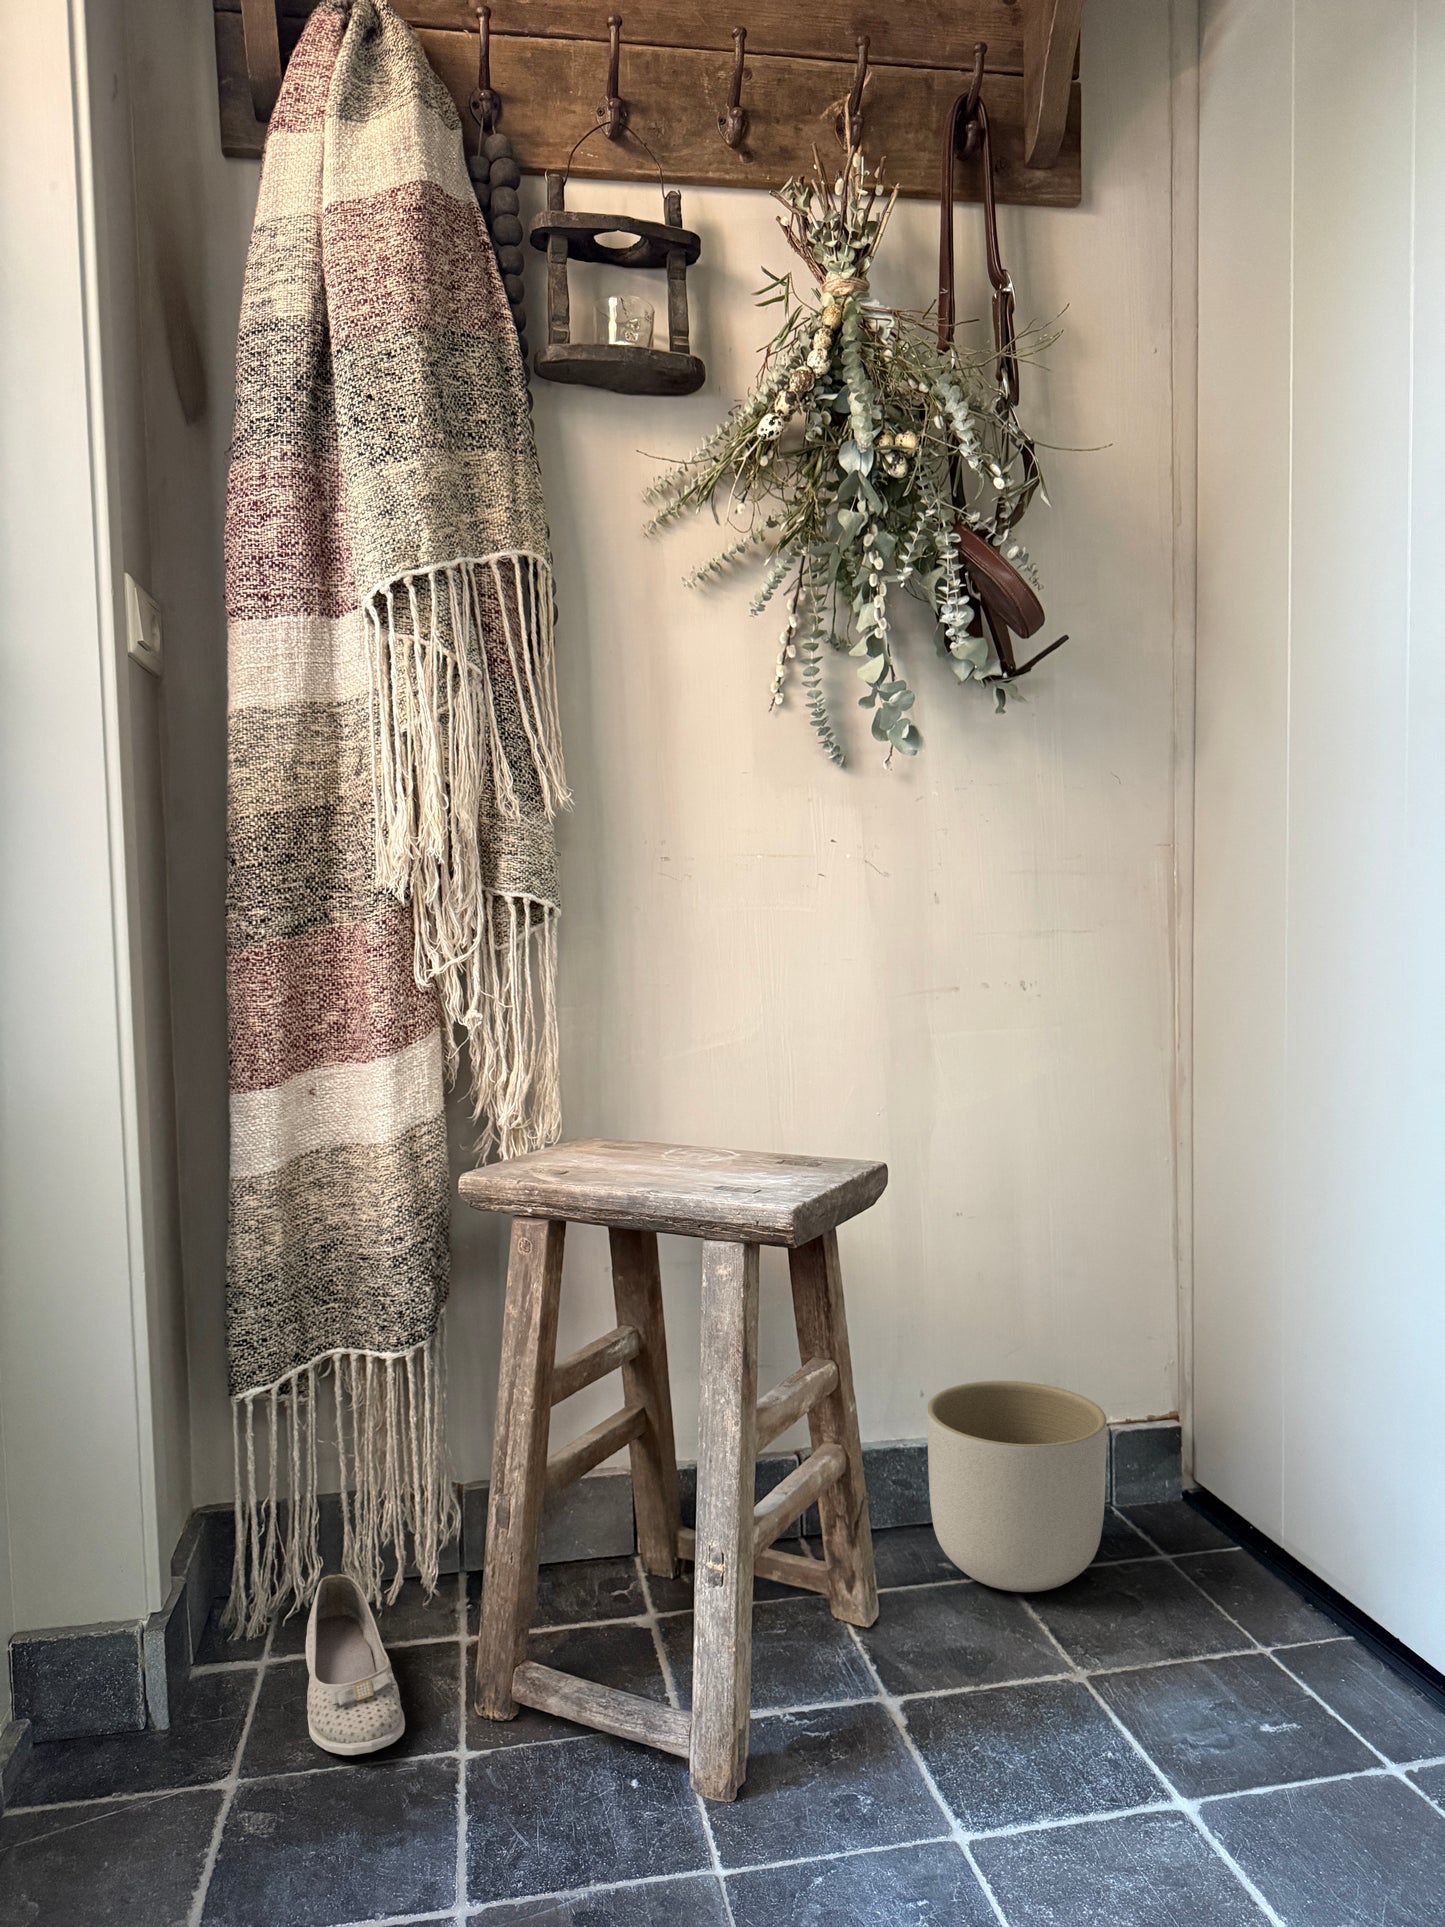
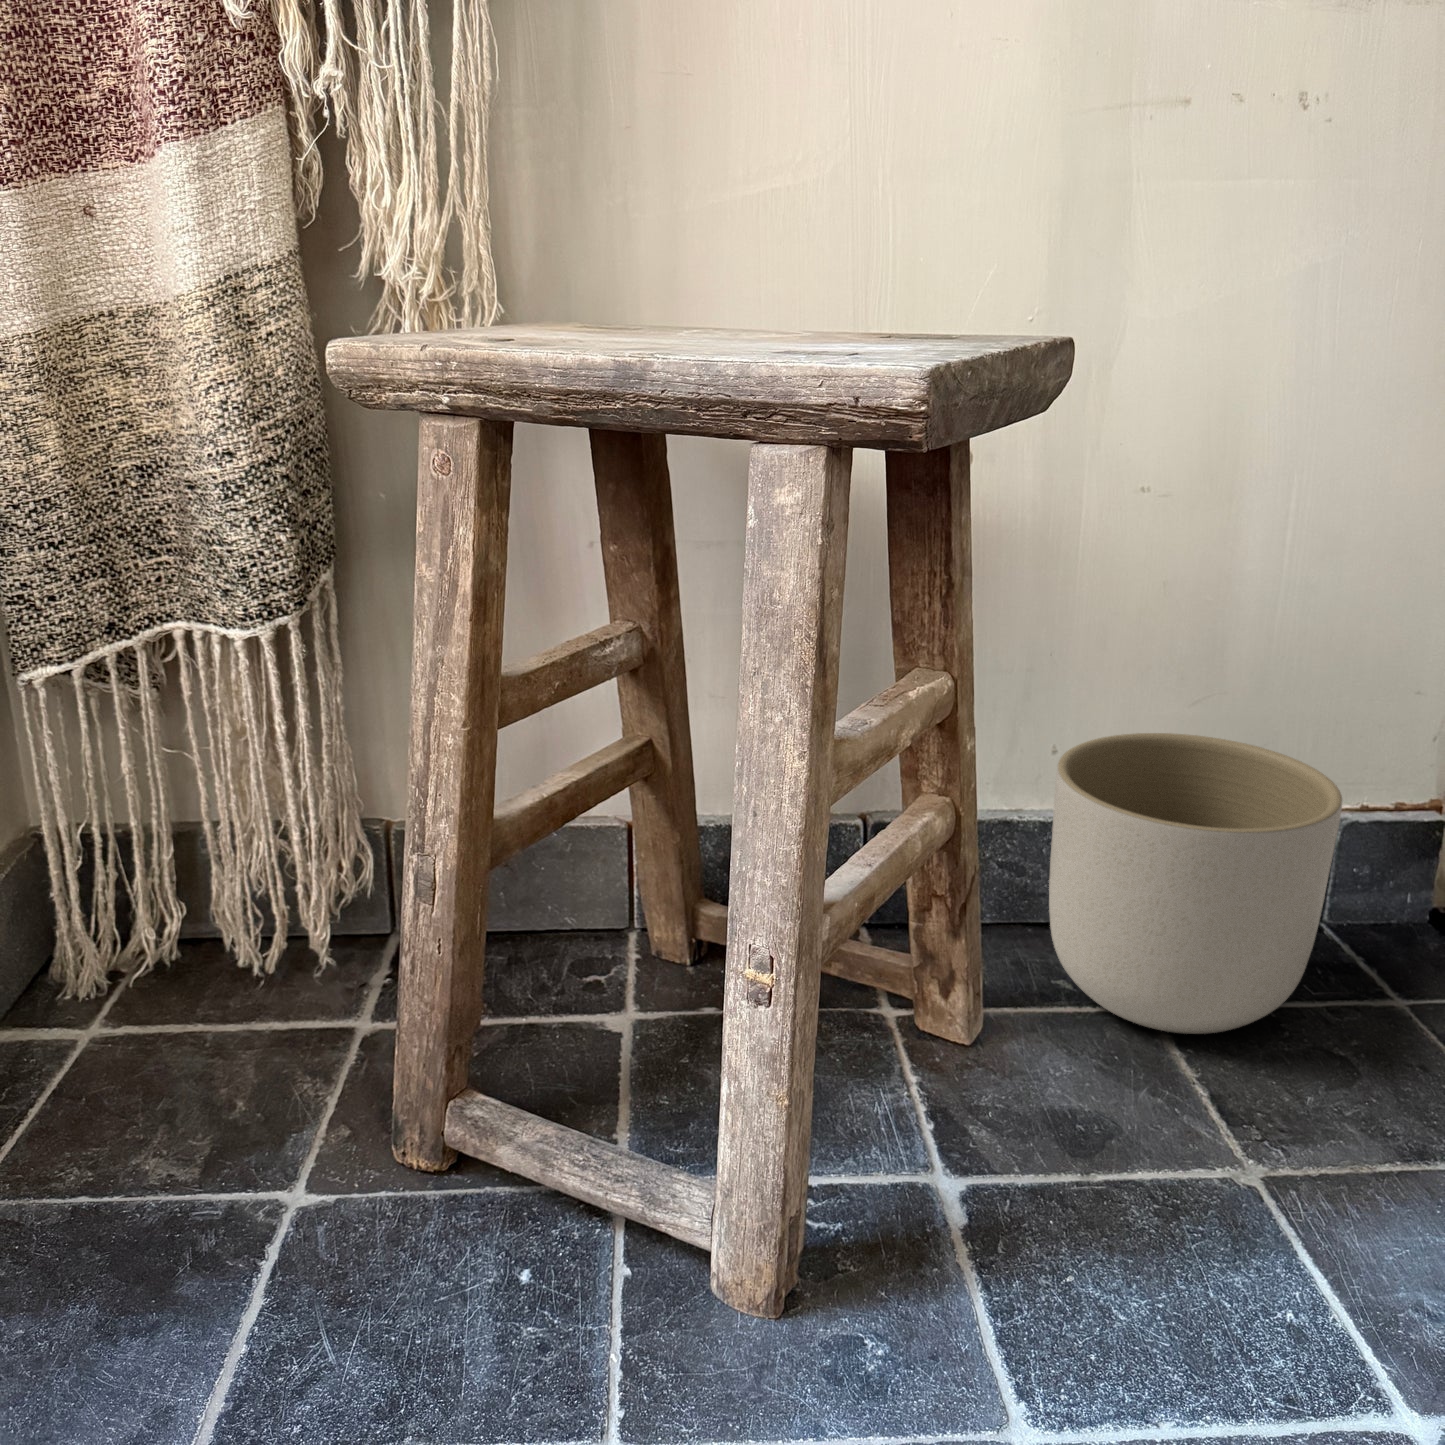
shoe: present [306,1574,405,1755] -> none [93,929,232,1186]

